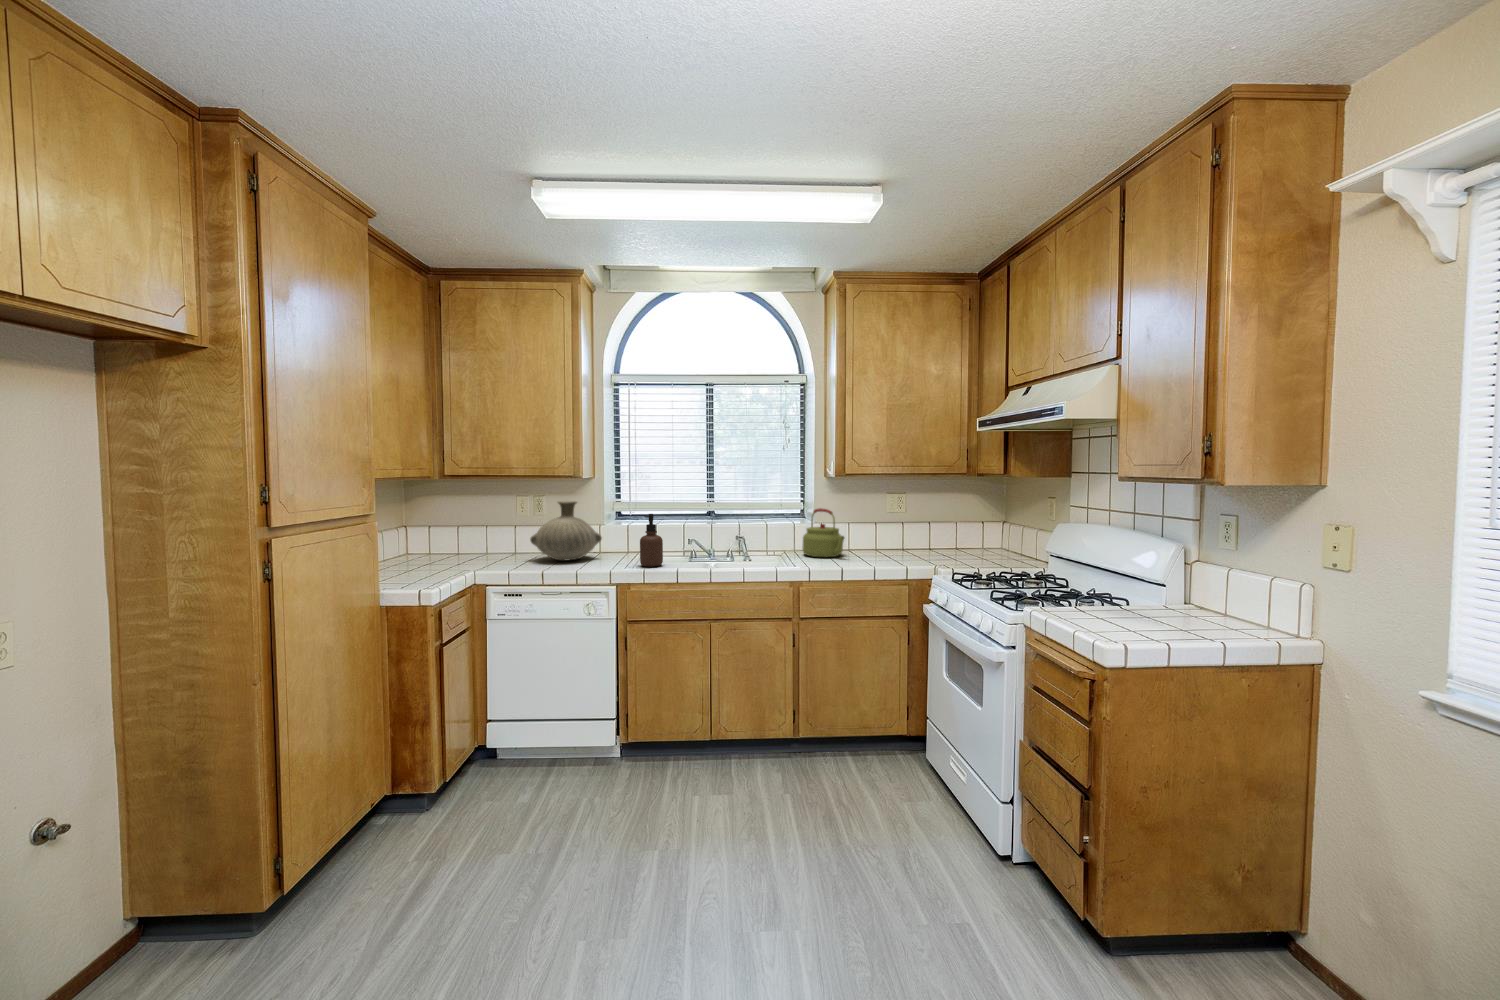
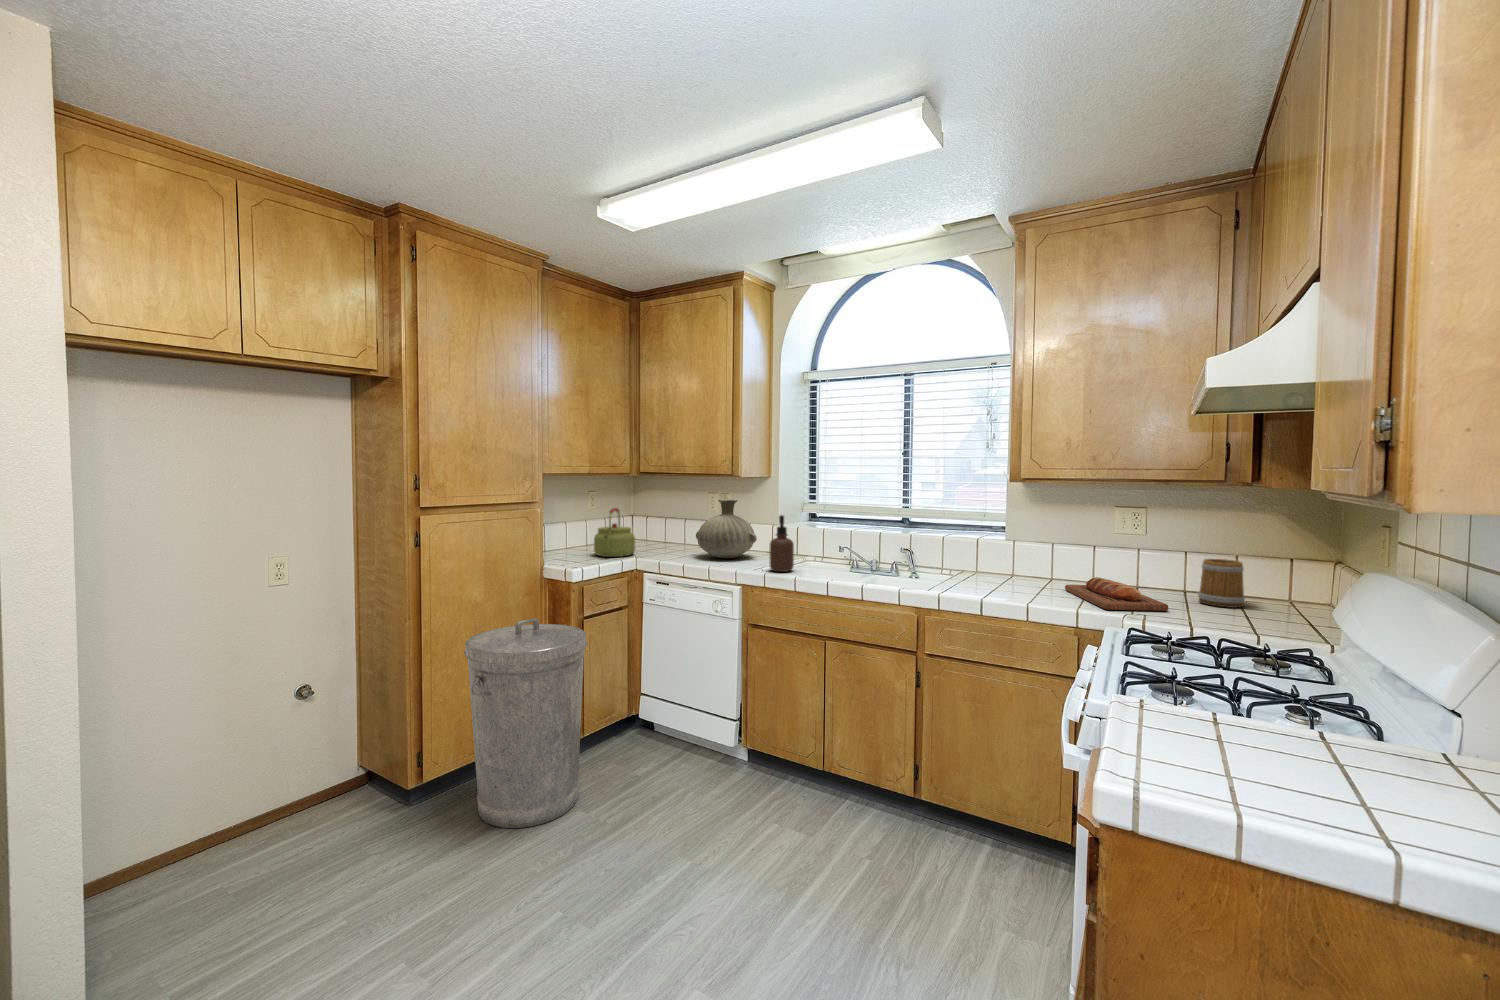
kettle: present [803,508,844,557] -> present [594,508,635,557]
mug: none [946,525,972,556] -> present [1198,559,1245,608]
bread loaf: none [871,545,948,565] -> present [1065,577,1168,611]
trash can: none [339,651,496,907] -> present [464,618,587,828]

